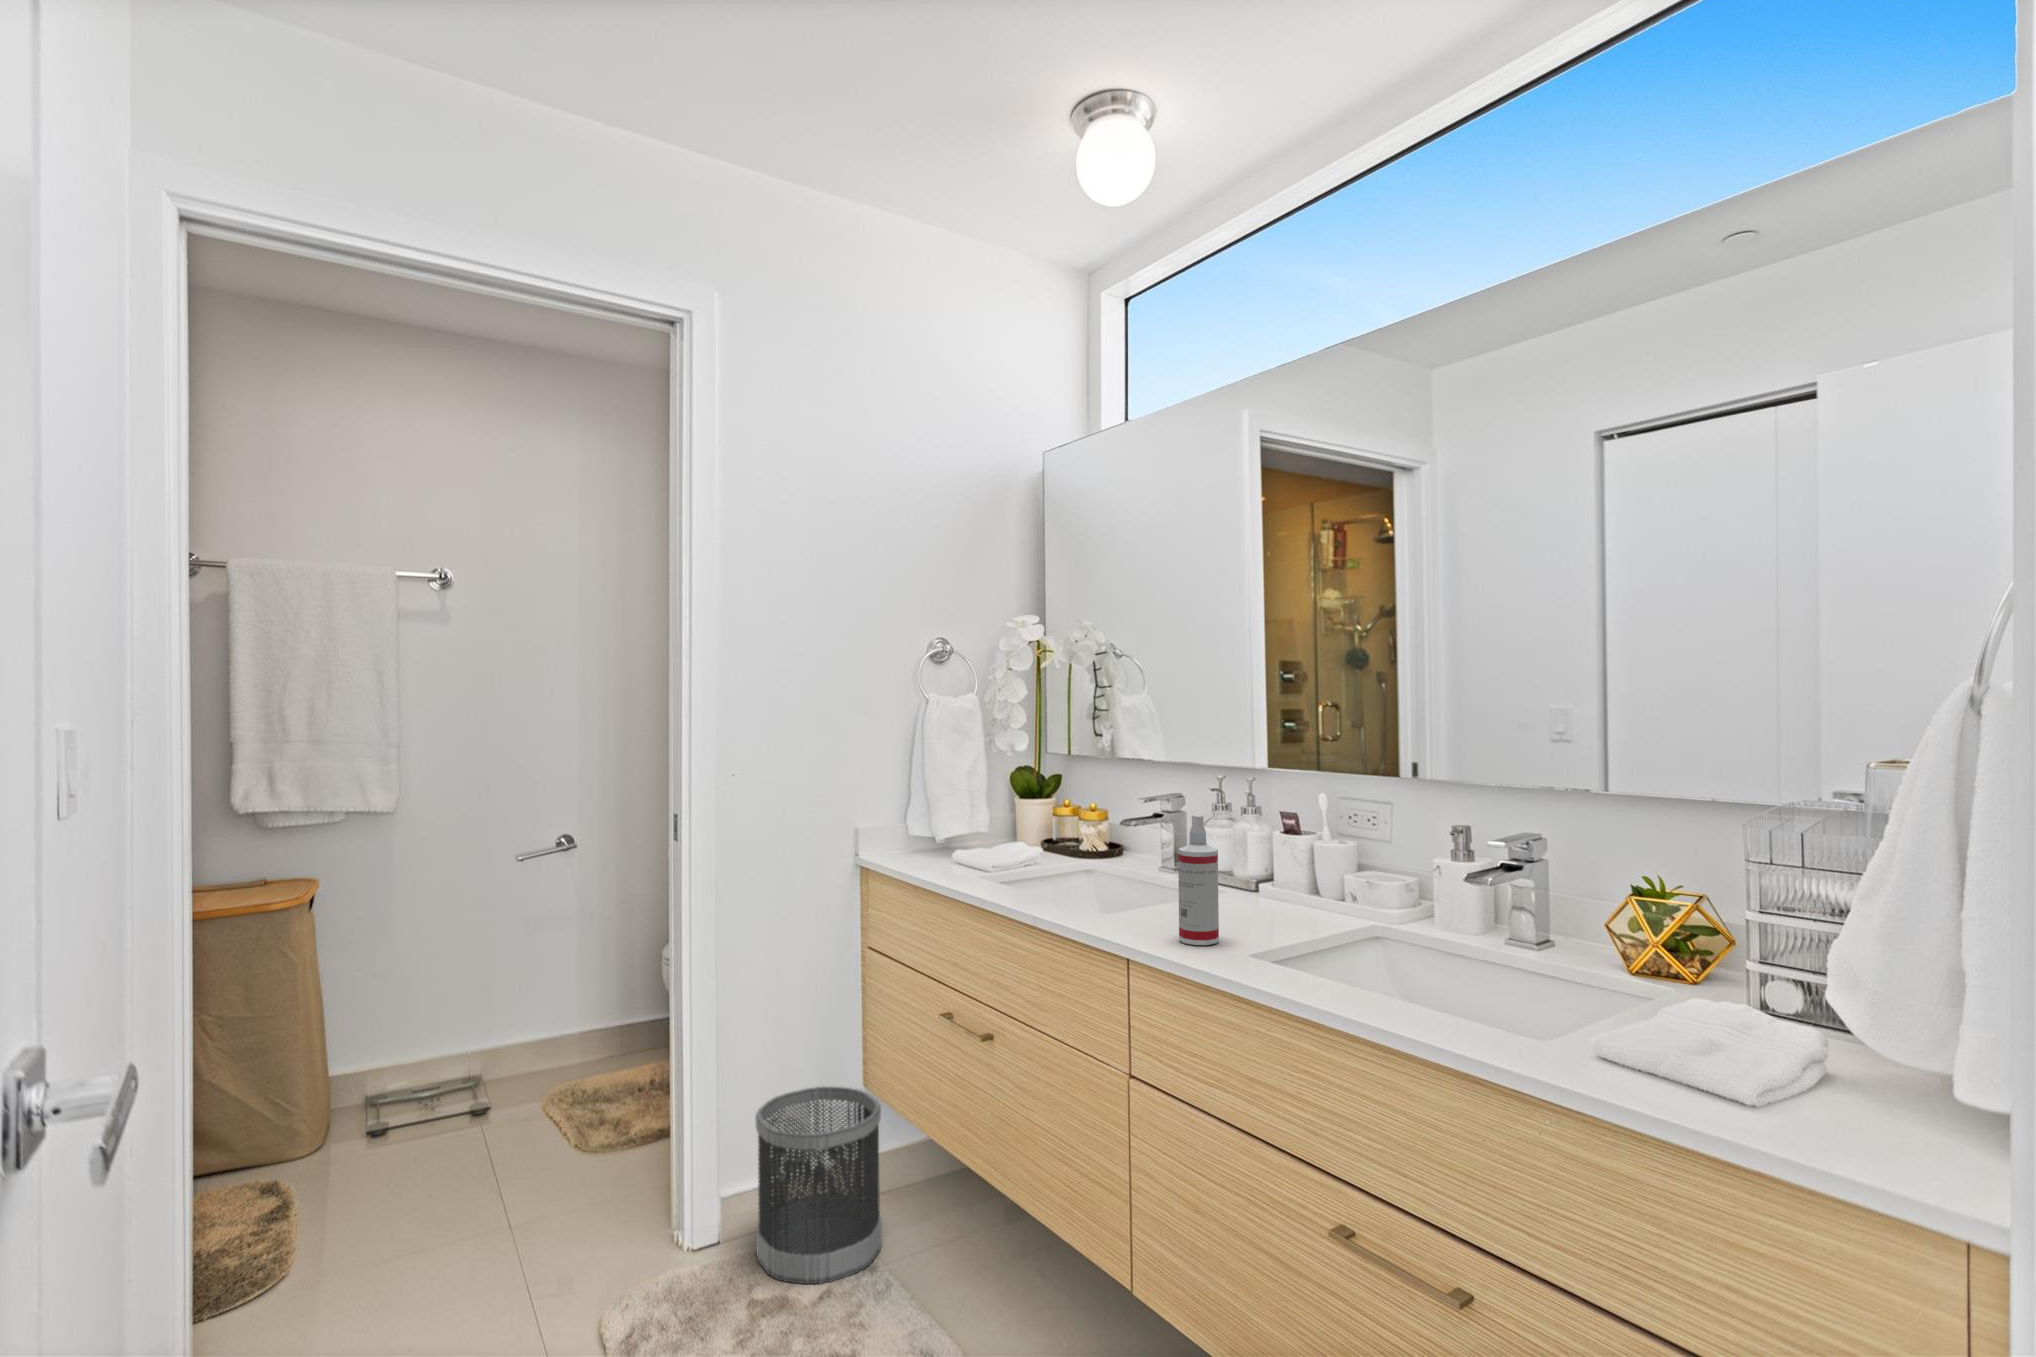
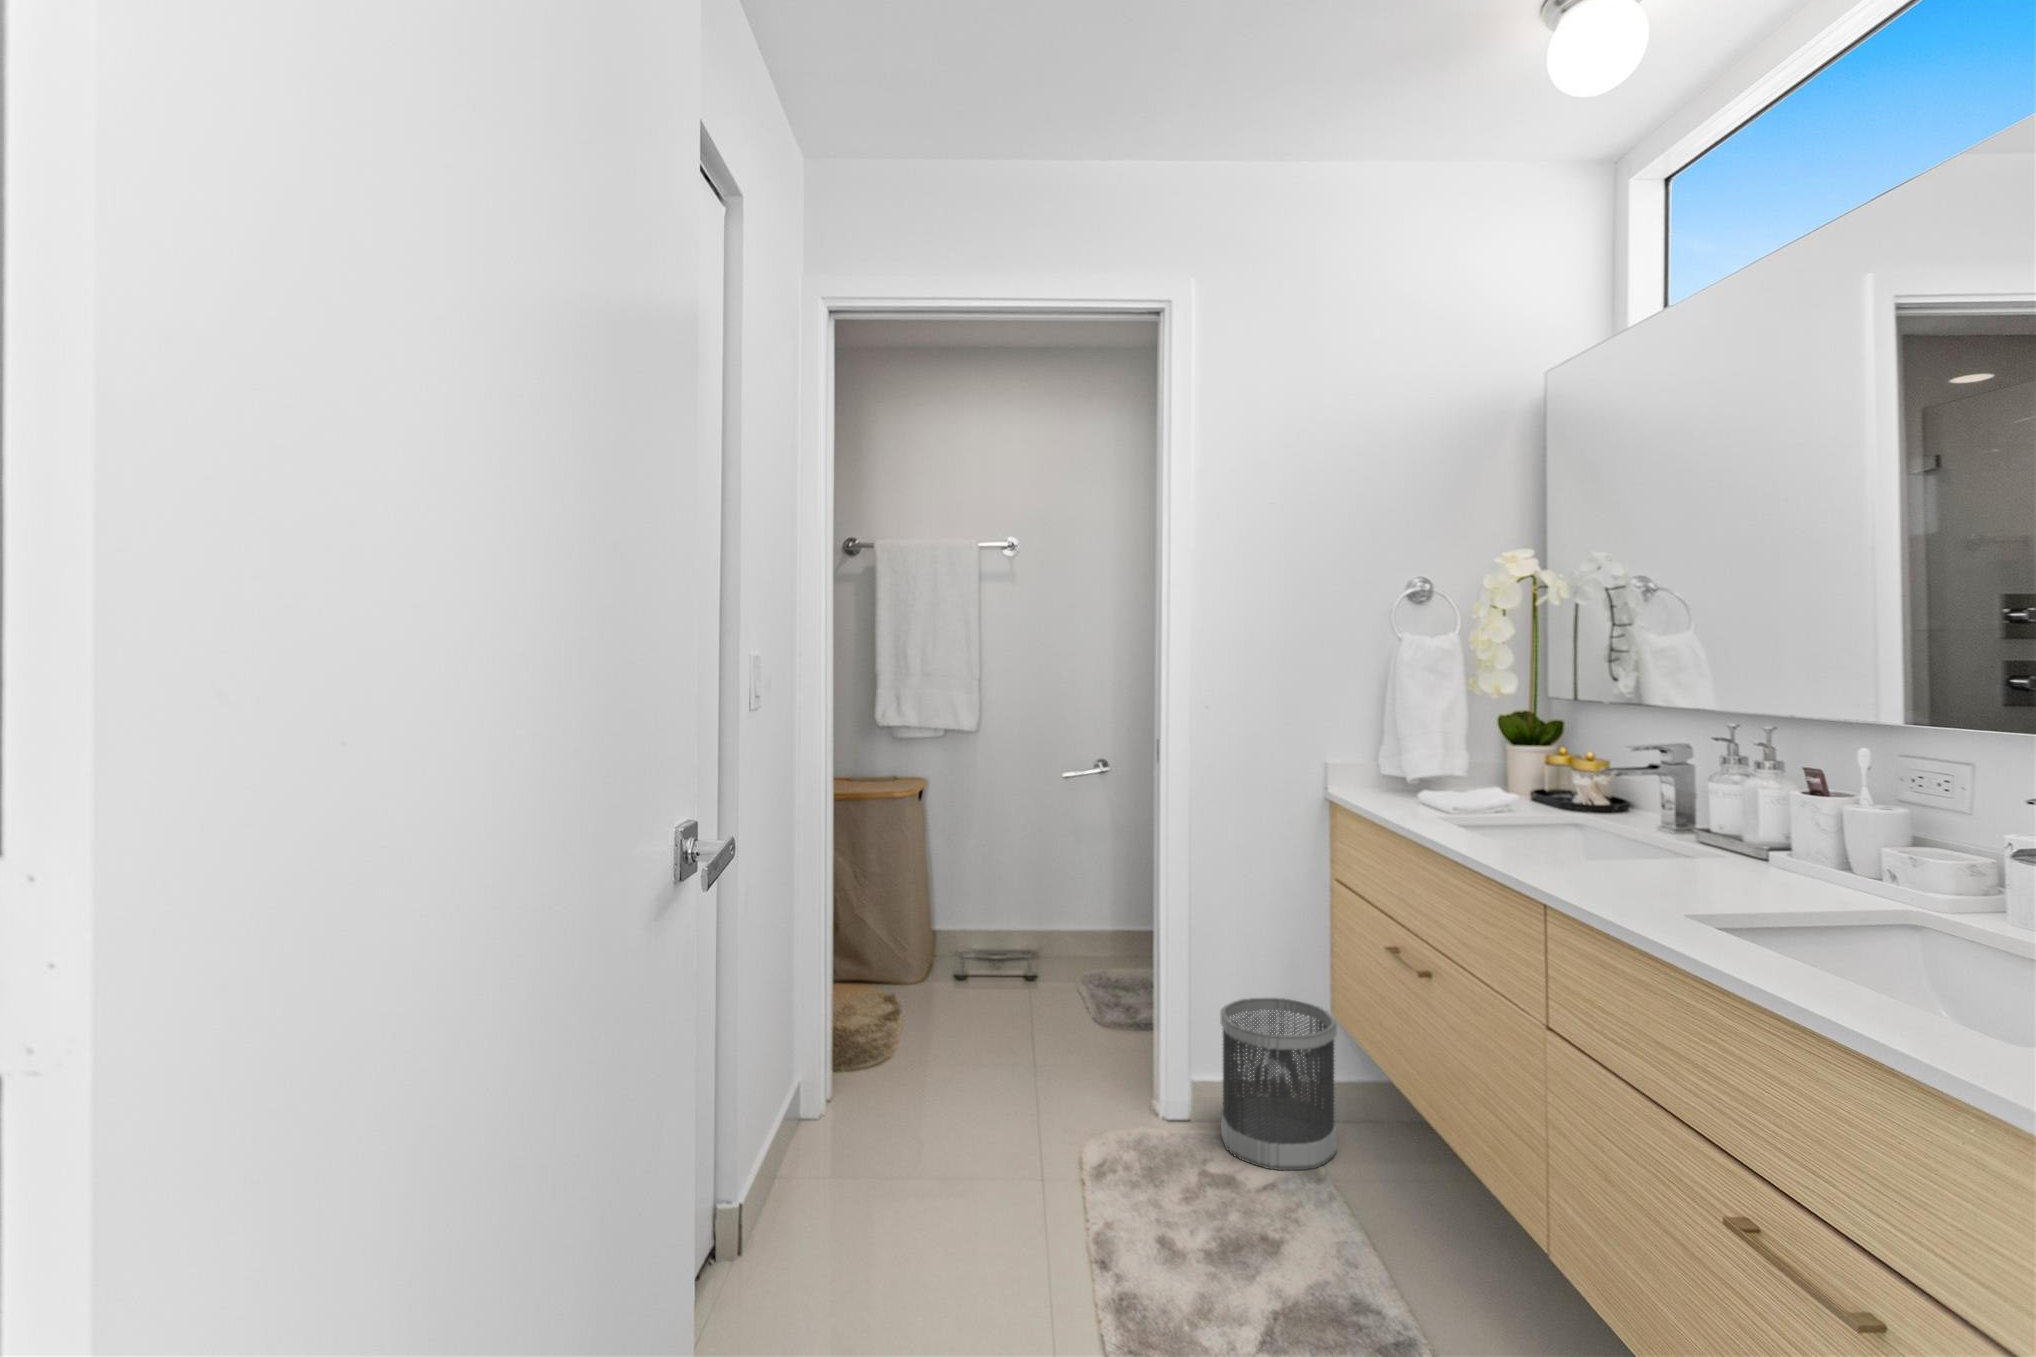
spray bottle: present [1178,815,1219,945] -> none [1610,758,1660,898]

